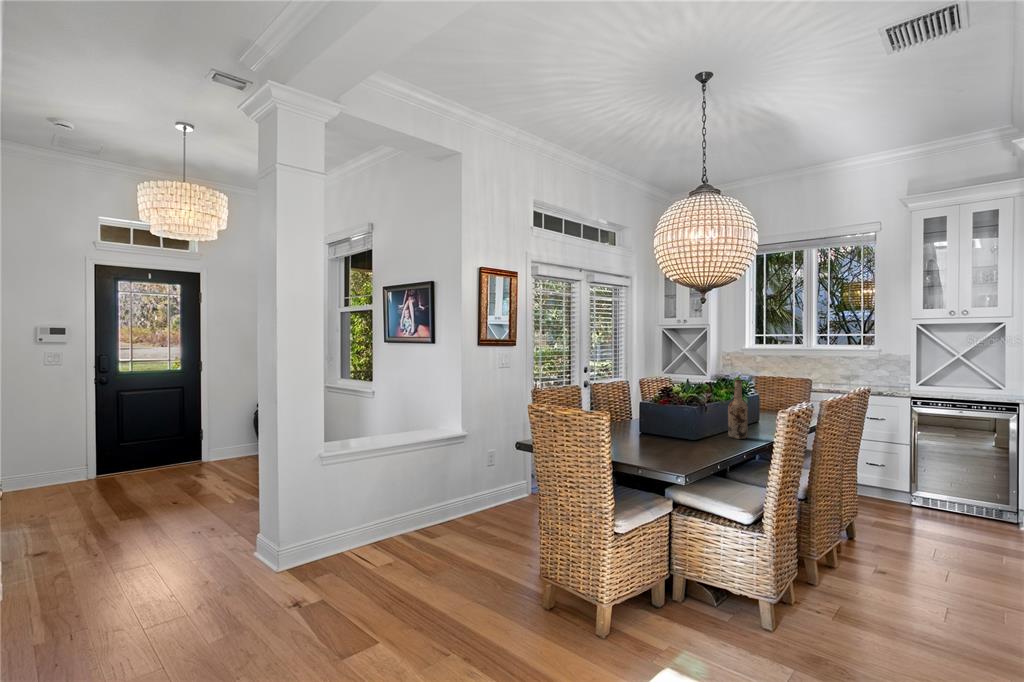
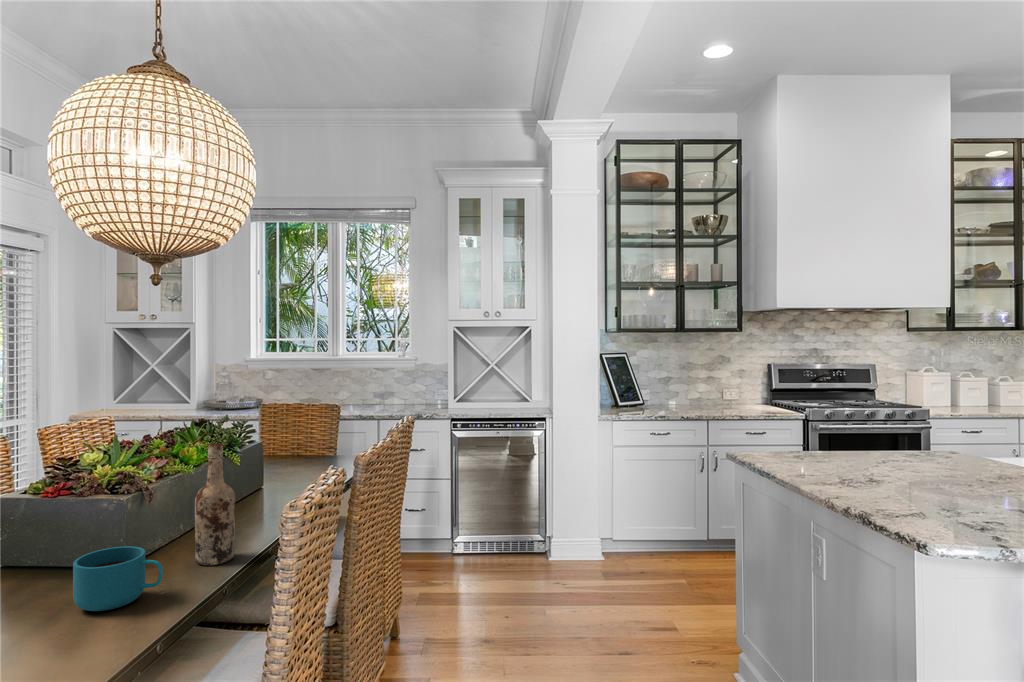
cup: none [683,419,718,442] -> present [73,546,163,611]

